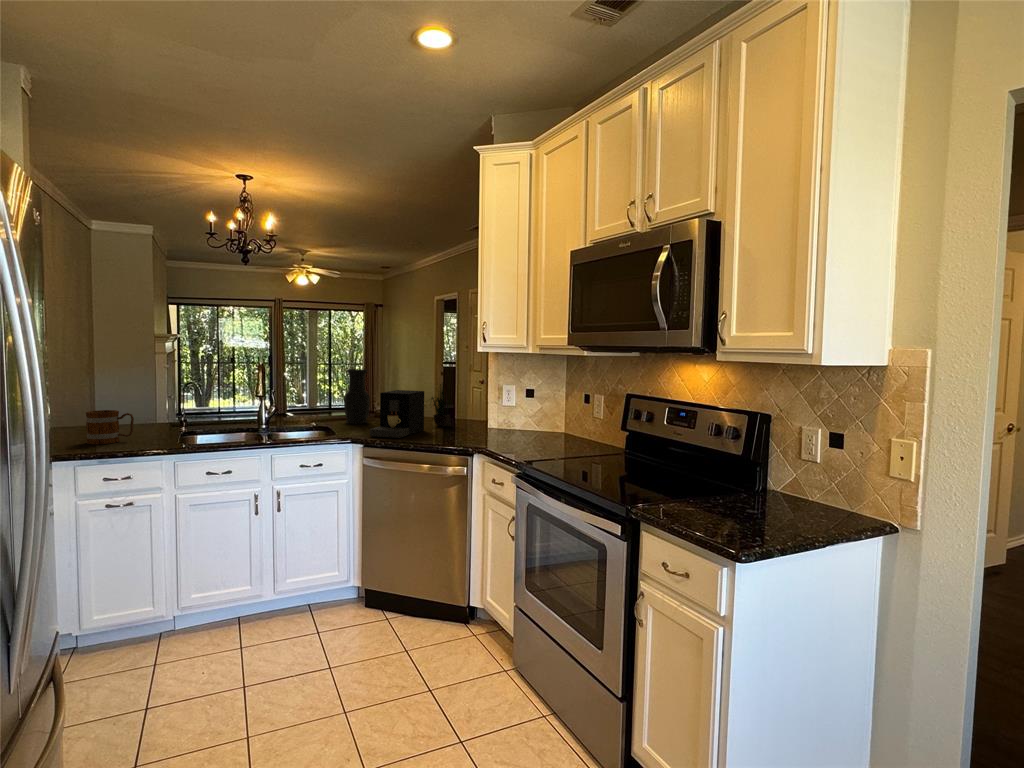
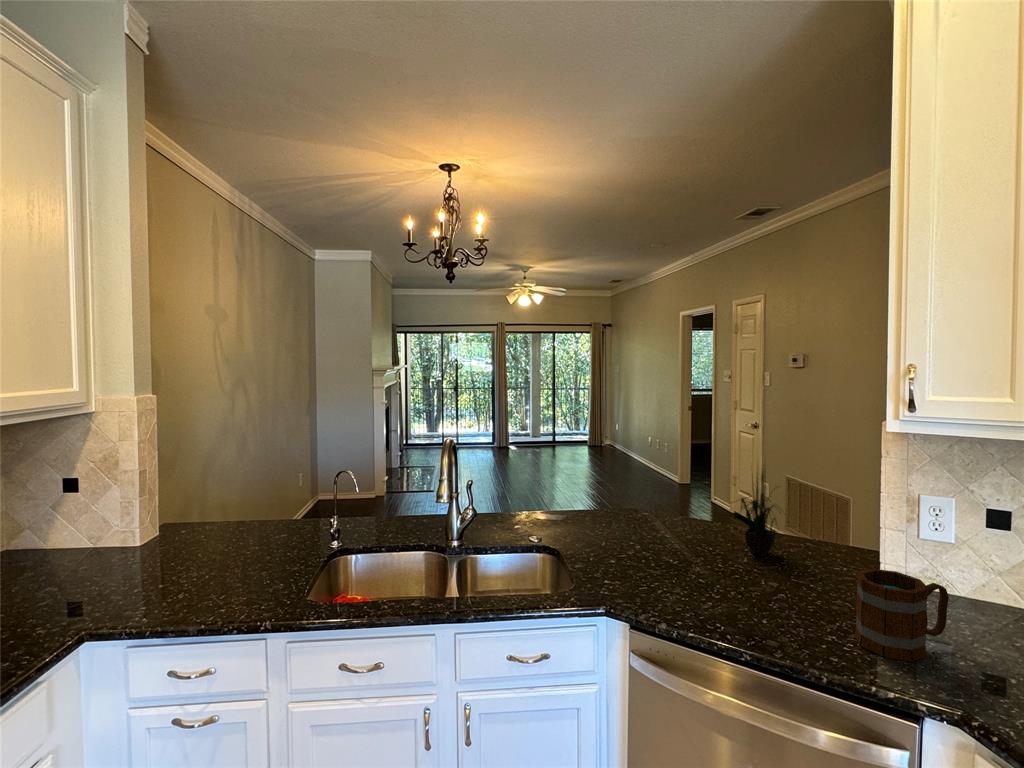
vase: present [344,369,370,424] -> none [579,436,621,532]
coffee maker: present [370,390,424,438] -> none [635,488,737,616]
mug: present [86,410,134,444] -> present [855,569,949,662]

